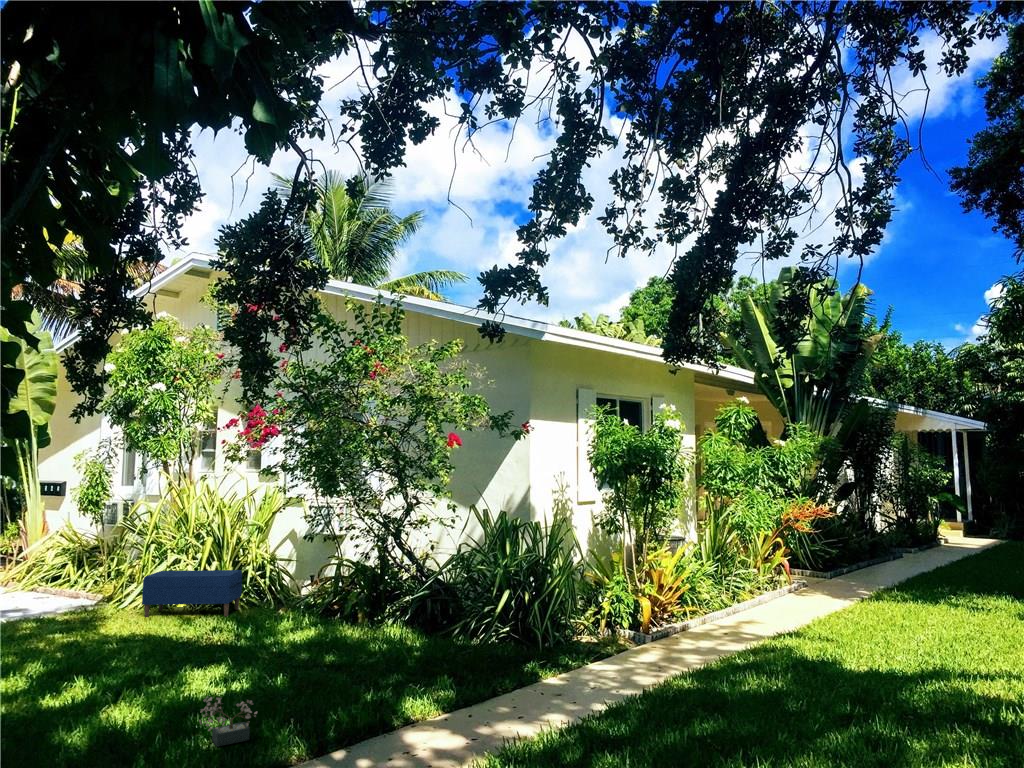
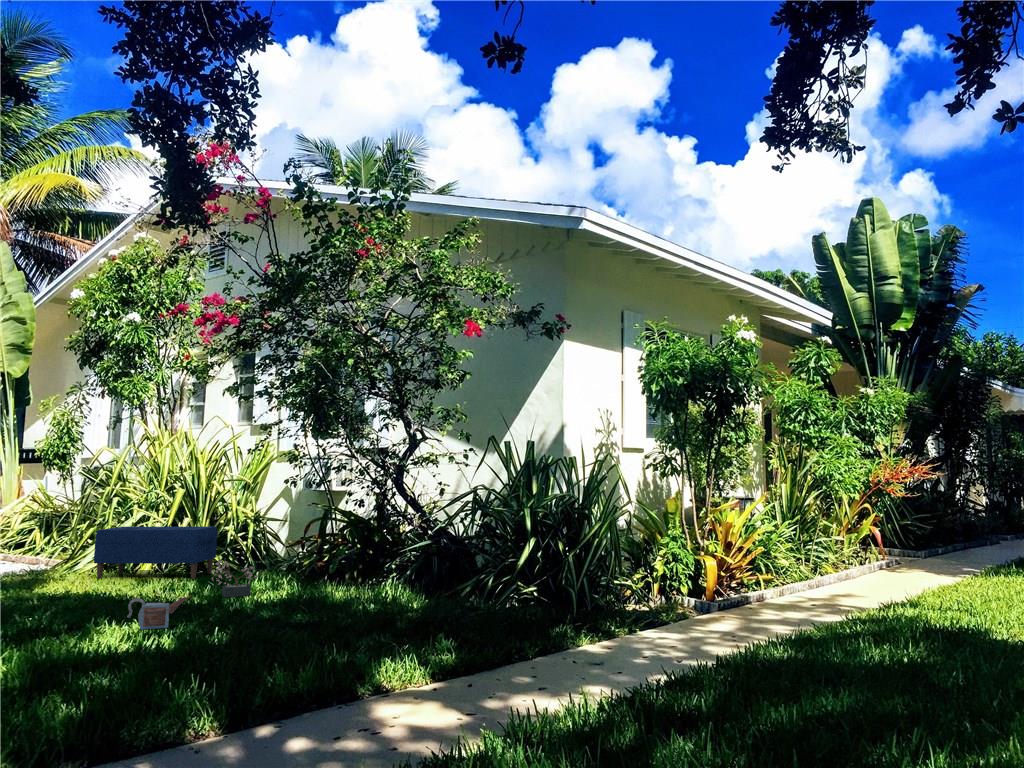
watering can: none [204,647,247,673] -> present [127,597,186,630]
decorative plant: present [199,697,257,746] -> present [212,561,257,597]

